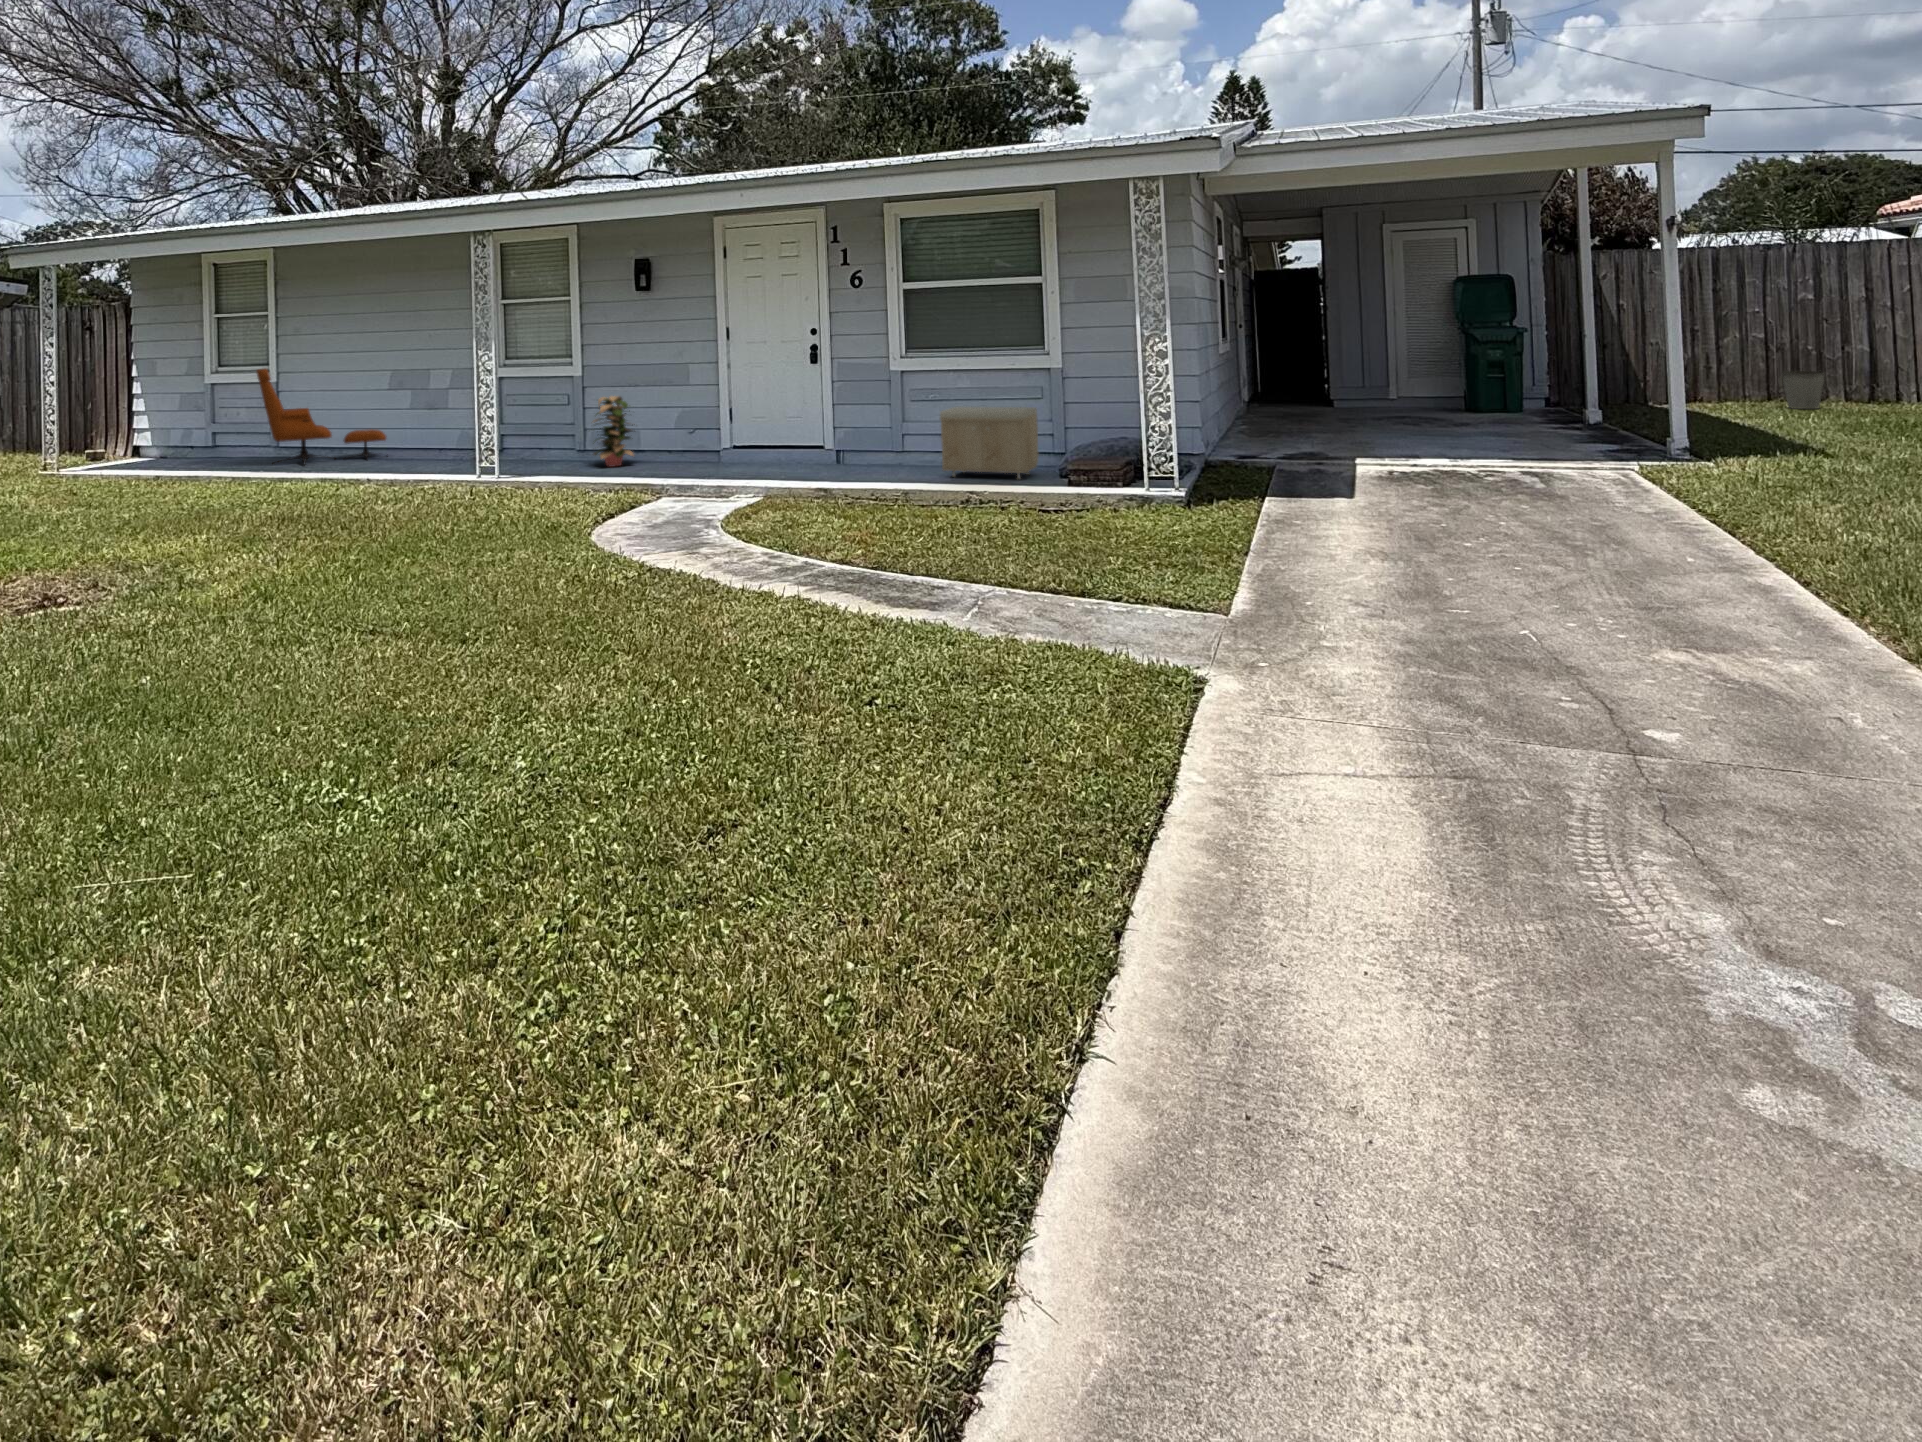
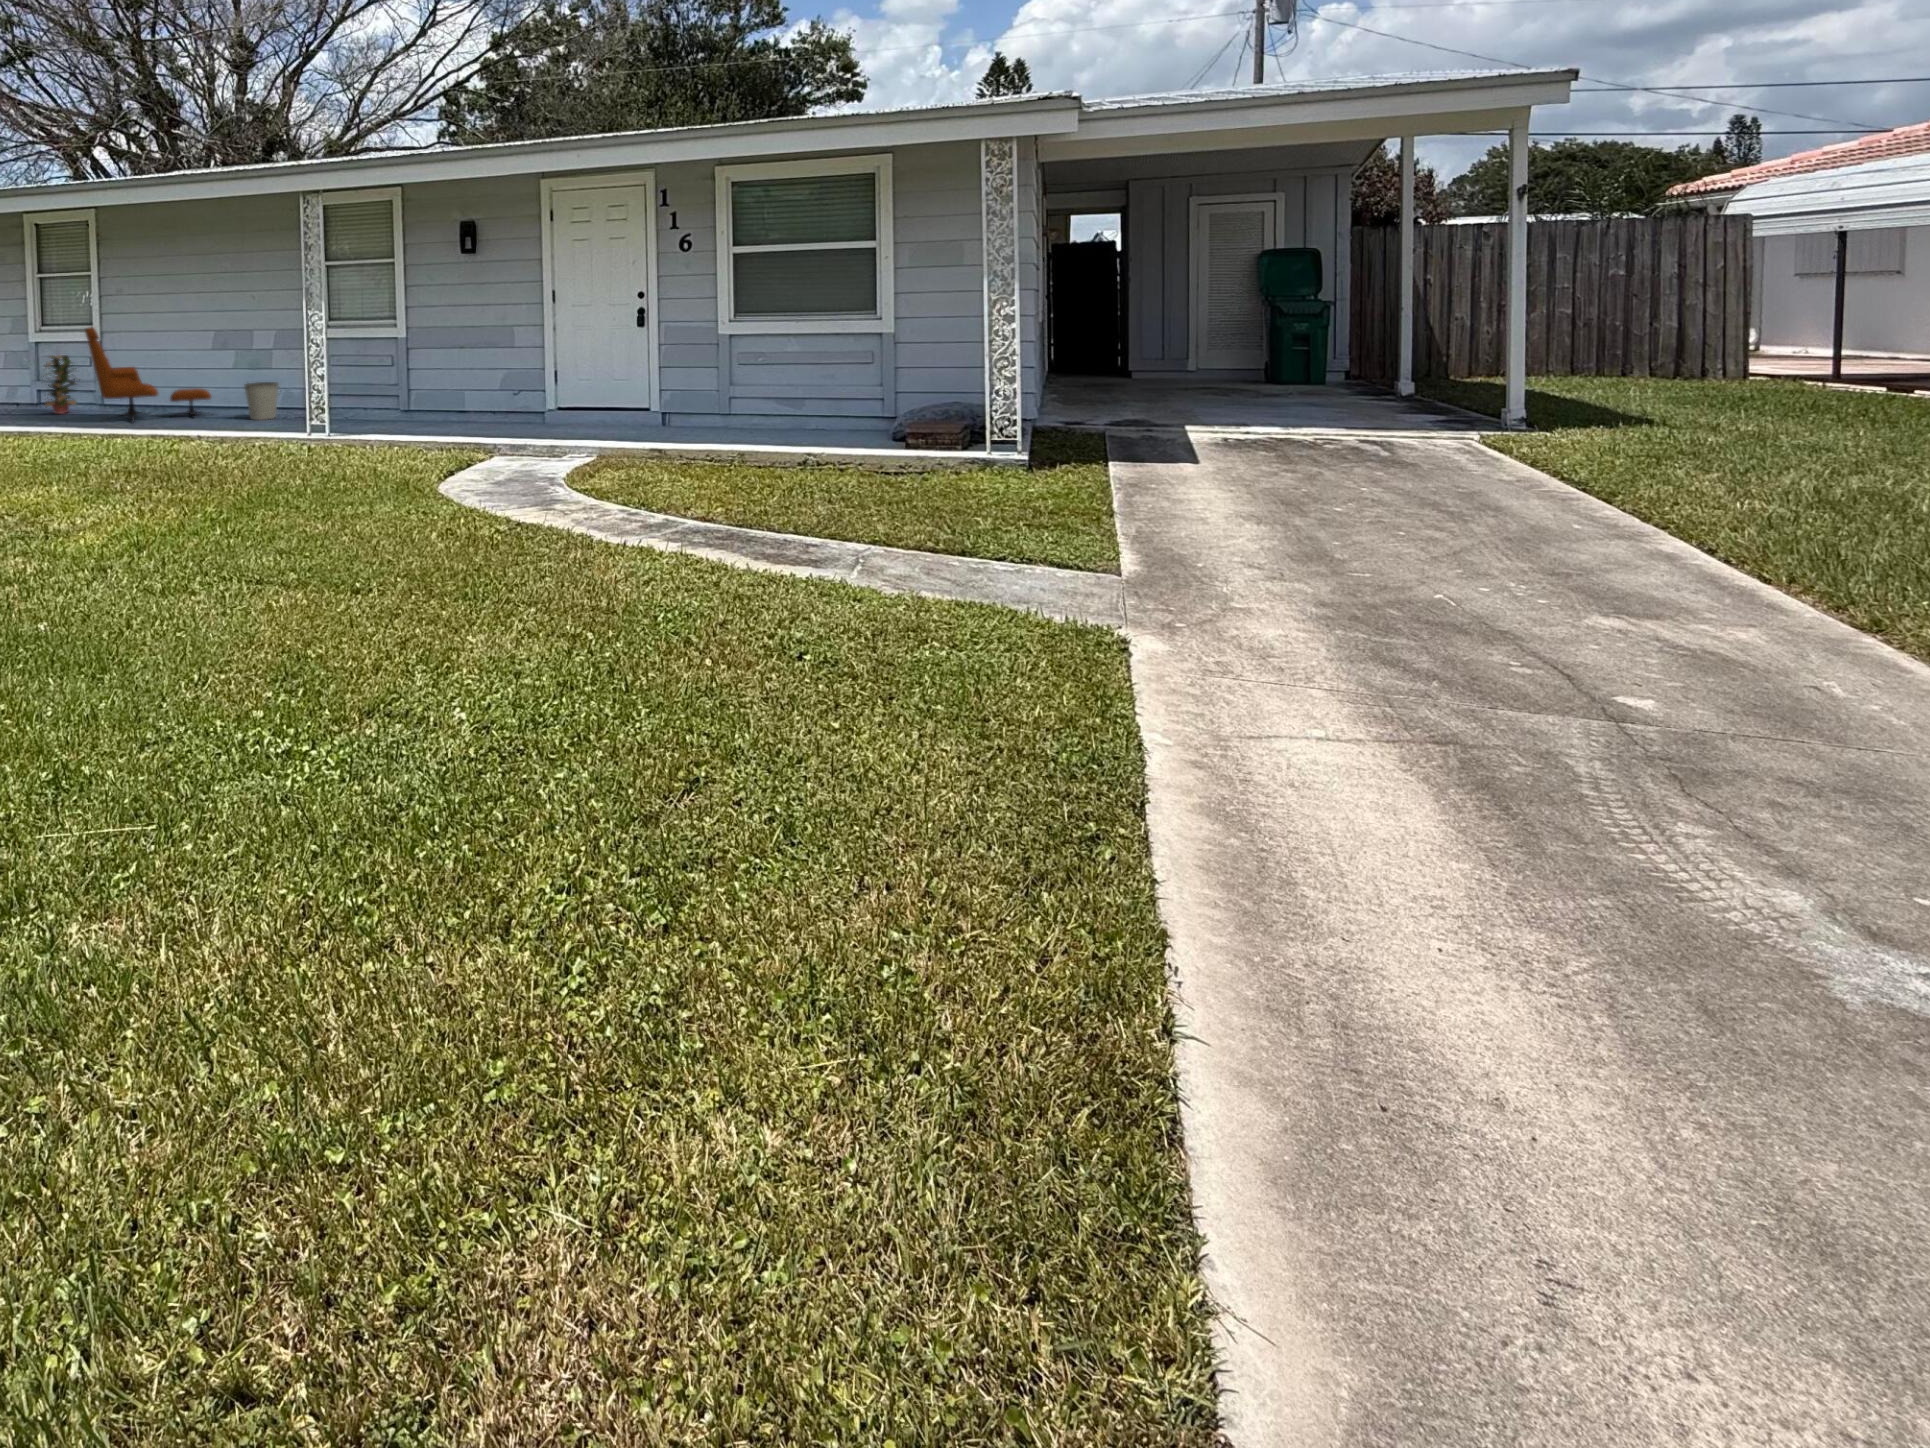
bucket: present [1782,370,1824,409] -> present [245,382,280,420]
decorative plant: present [594,396,633,467] -> present [43,355,80,414]
storage bench: present [940,407,1038,479] -> none [772,370,868,442]

